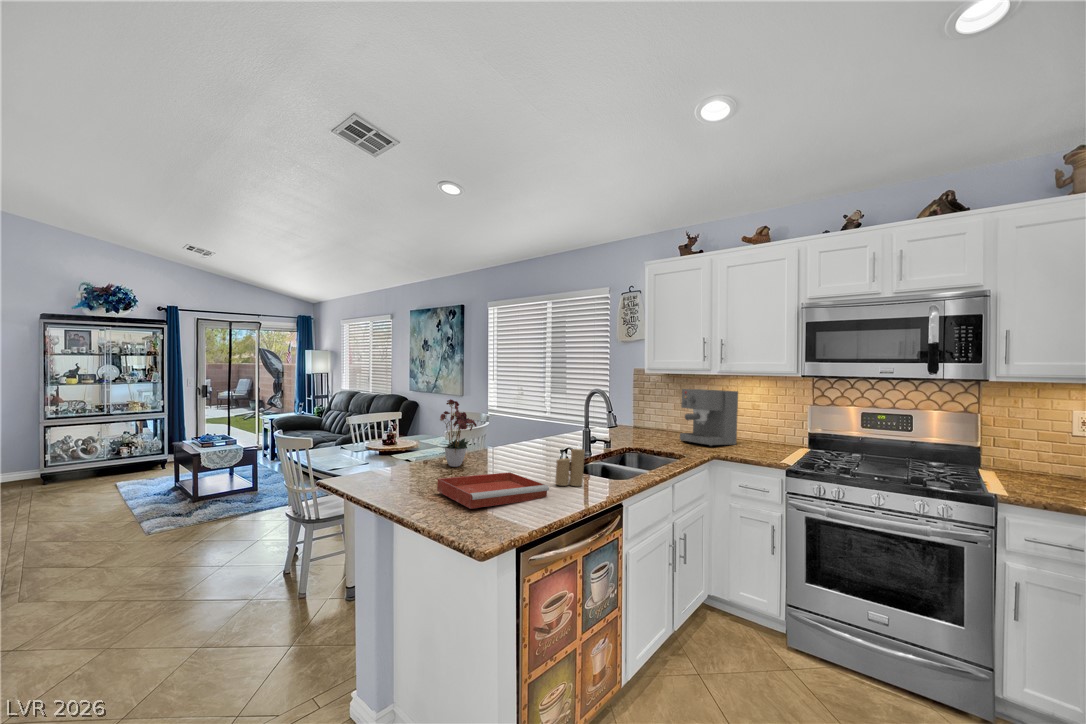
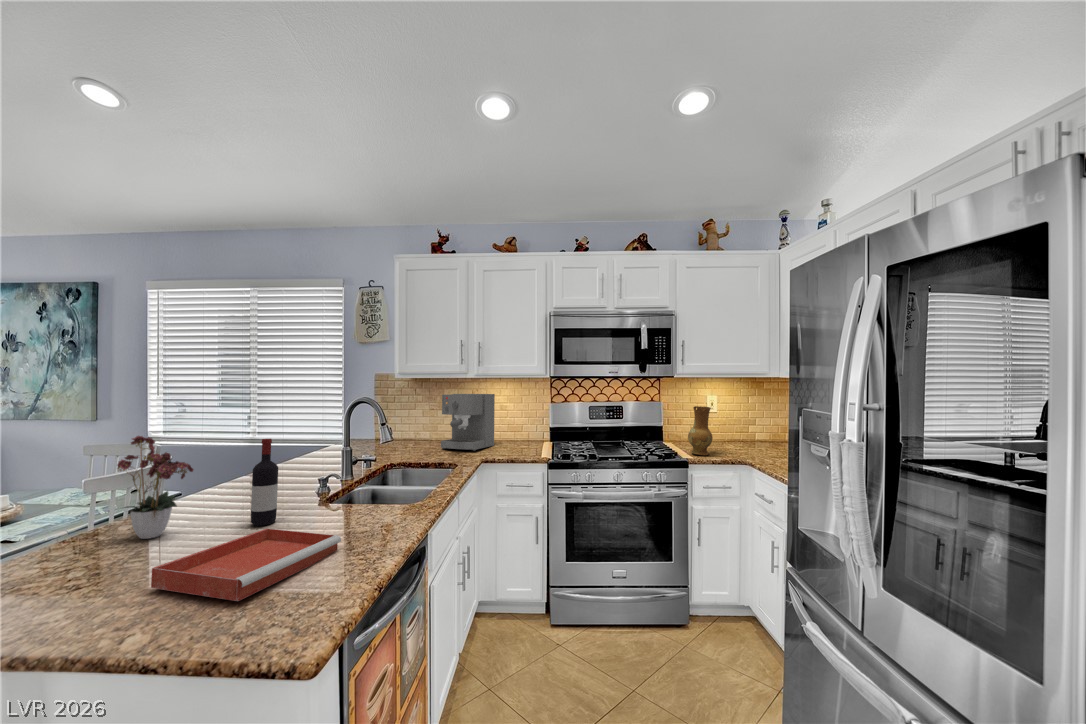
wine bottle: none [507,409,525,472] -> present [251,439,278,526]
ceramic jug: none [1013,422,1063,494] -> present [688,406,713,455]
candle: present [556,444,585,486] -> none [337,474,374,531]

